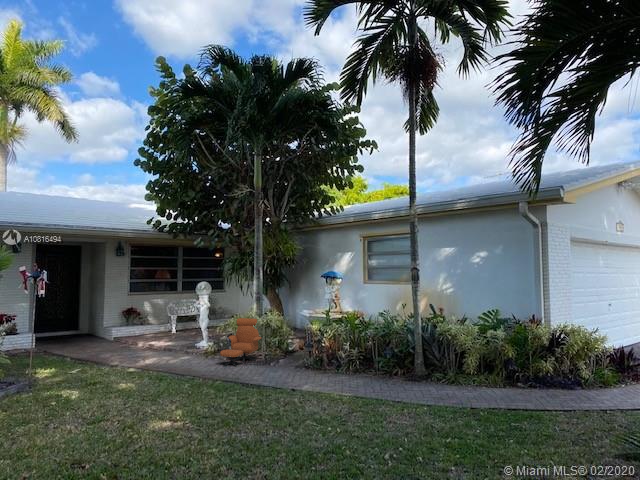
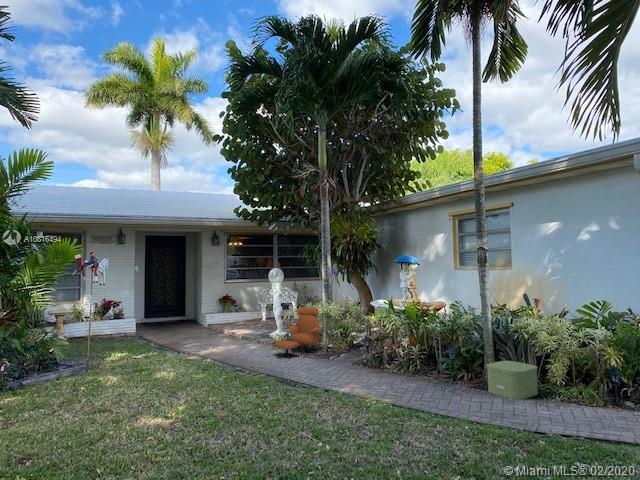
storage box: none [421,358,457,386] -> present [487,361,538,399]

